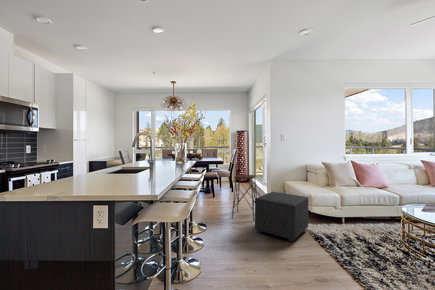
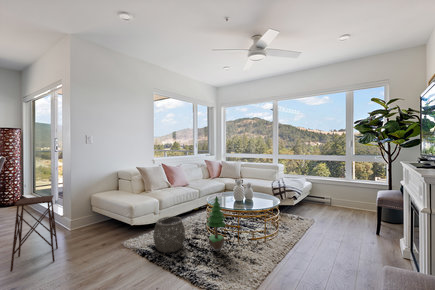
ottoman: present [255,192,309,242] -> none [61,210,131,277]
potted tree: none [389,200,419,266] -> present [207,196,226,251]
woven basket: none [328,212,364,248] -> present [153,217,185,253]

